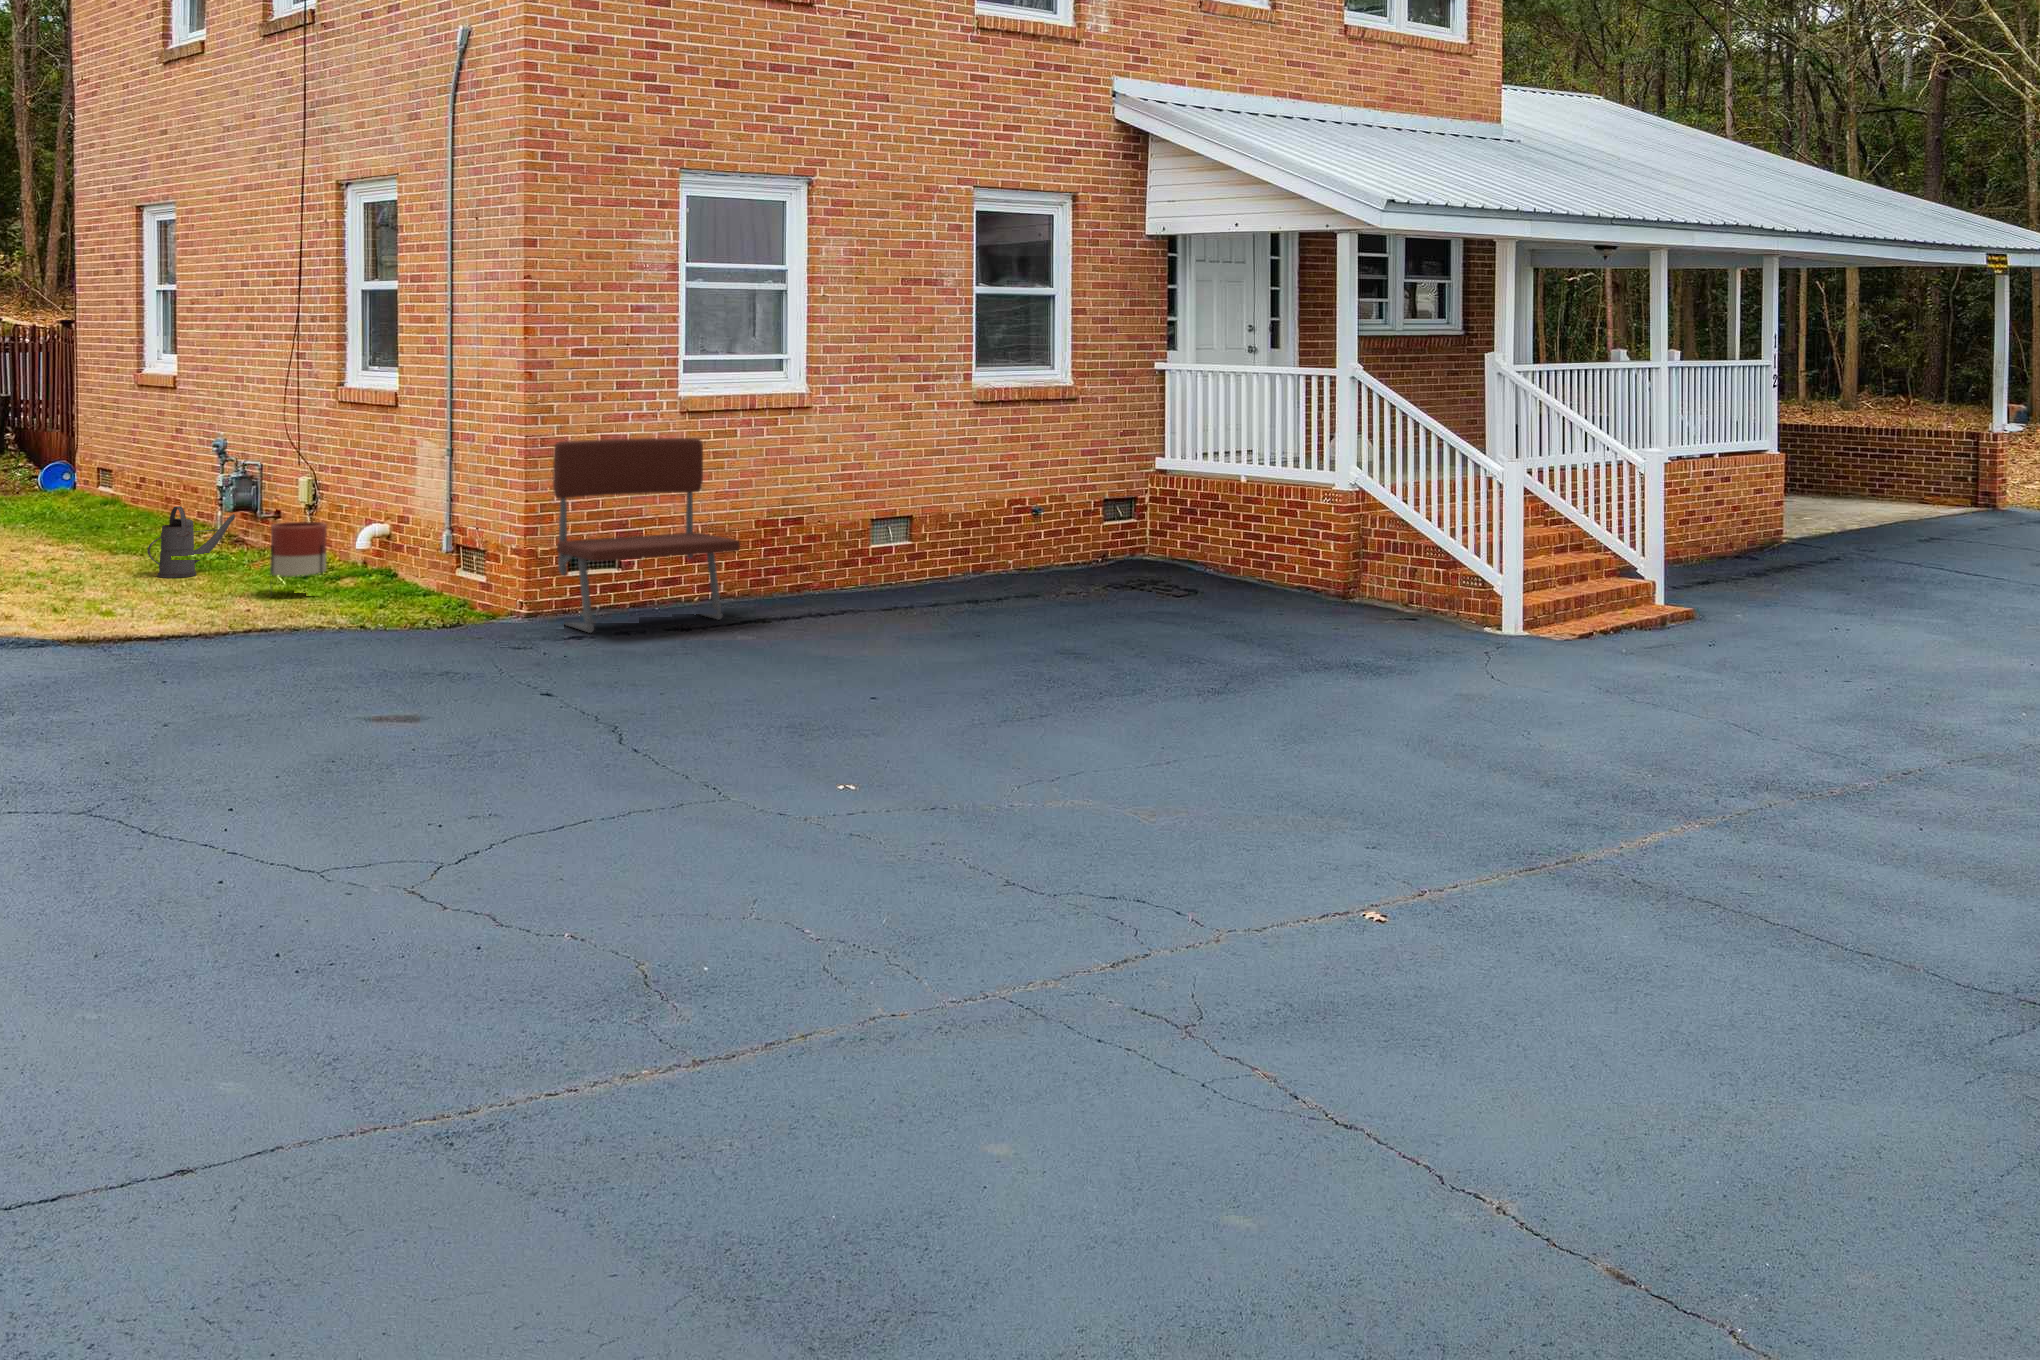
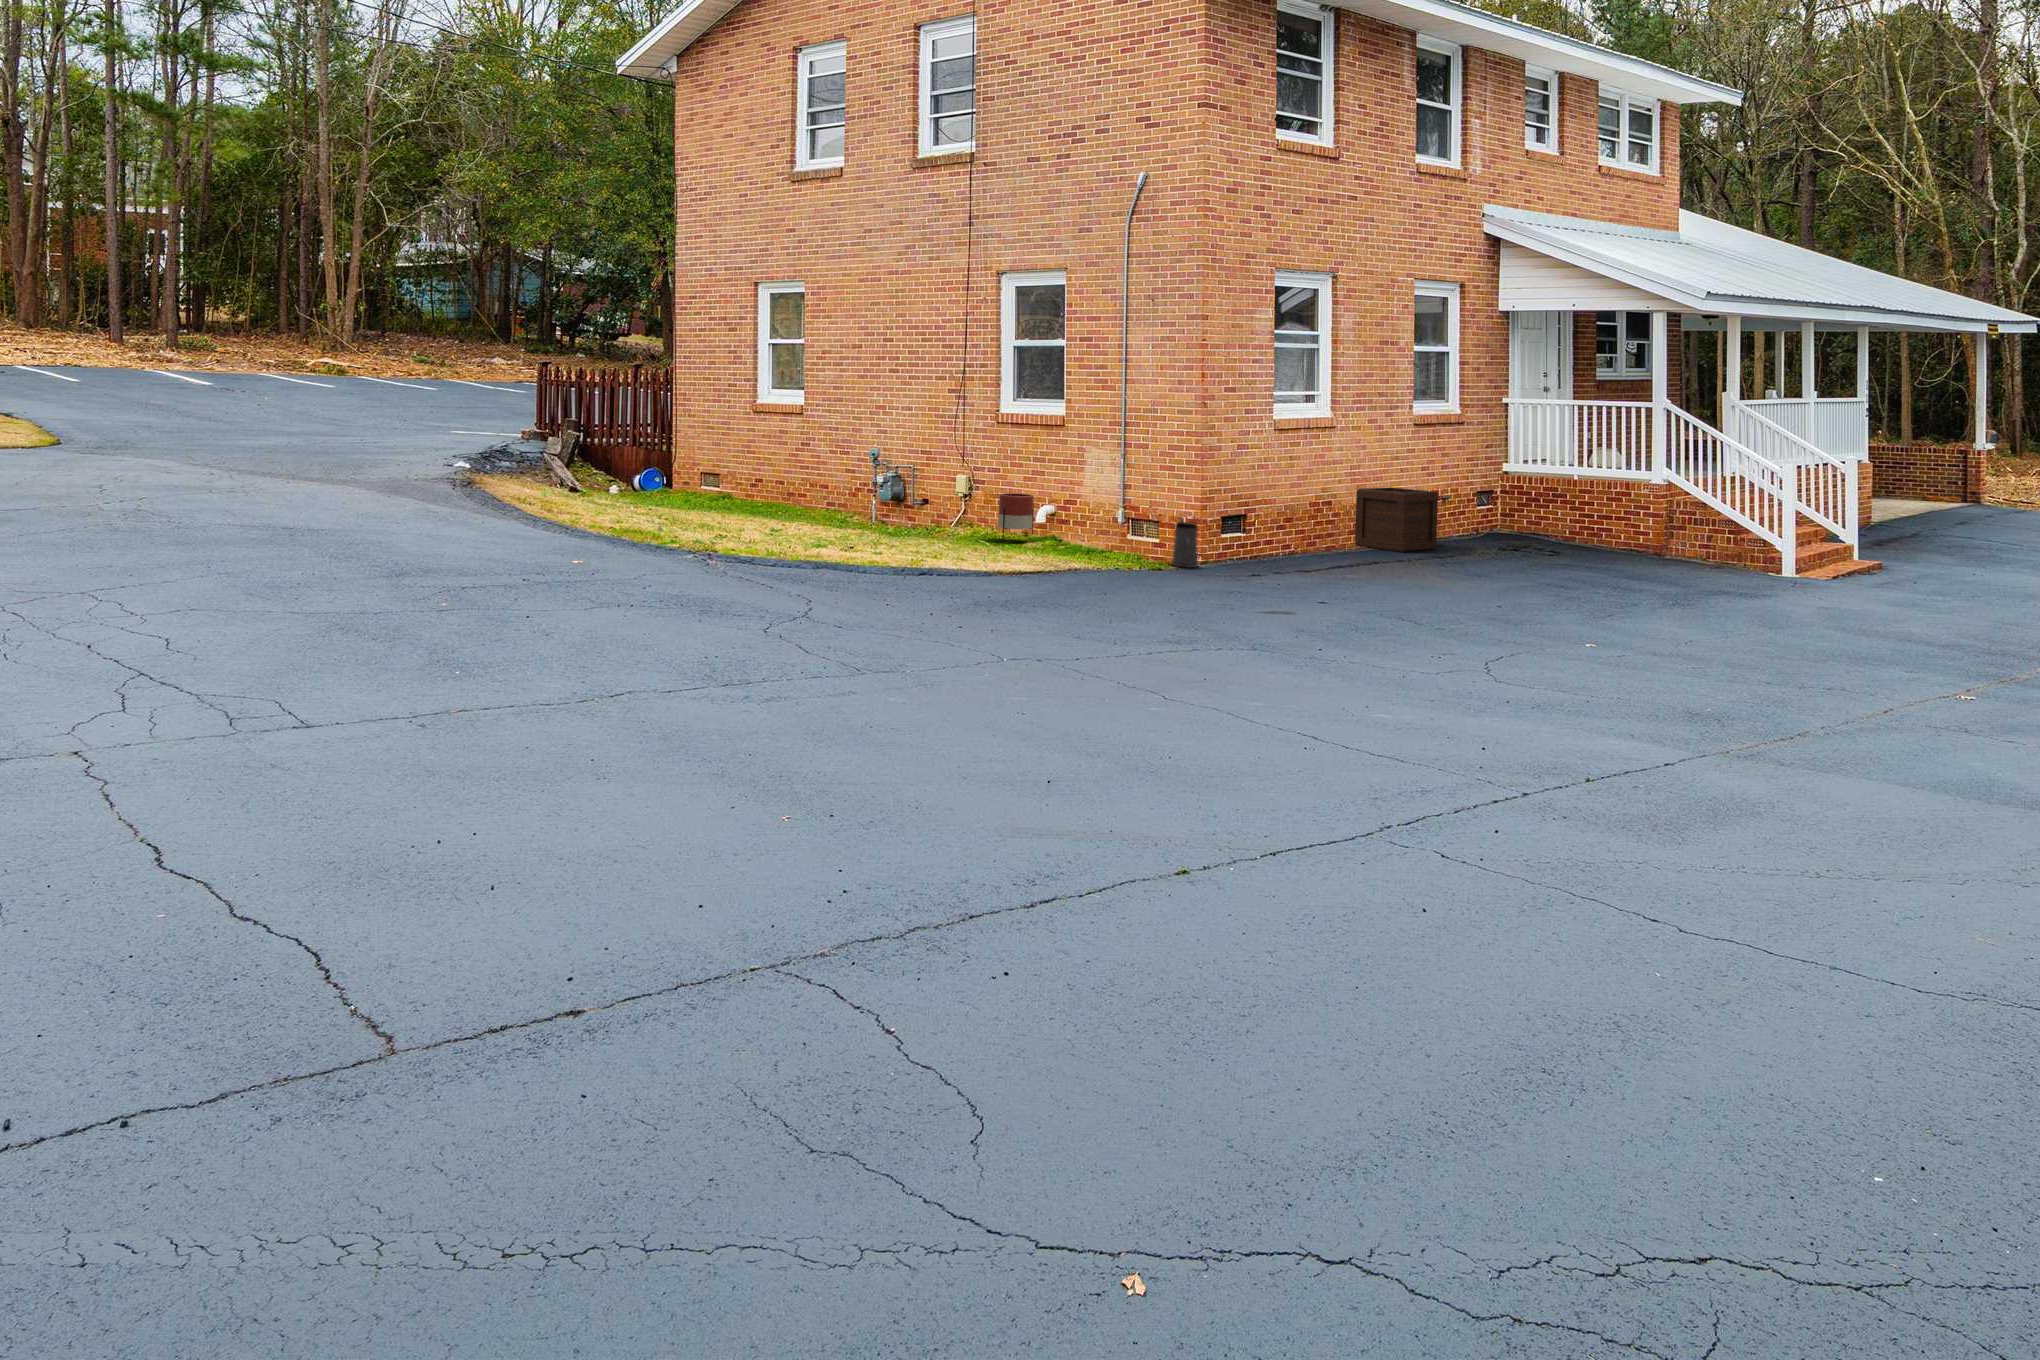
bench: present [553,438,740,633] -> none [1223,444,1334,565]
wooden crate: none [855,501,978,602] -> present [1355,487,1438,552]
watering can: present [147,506,235,578] -> present [1172,515,1198,567]

